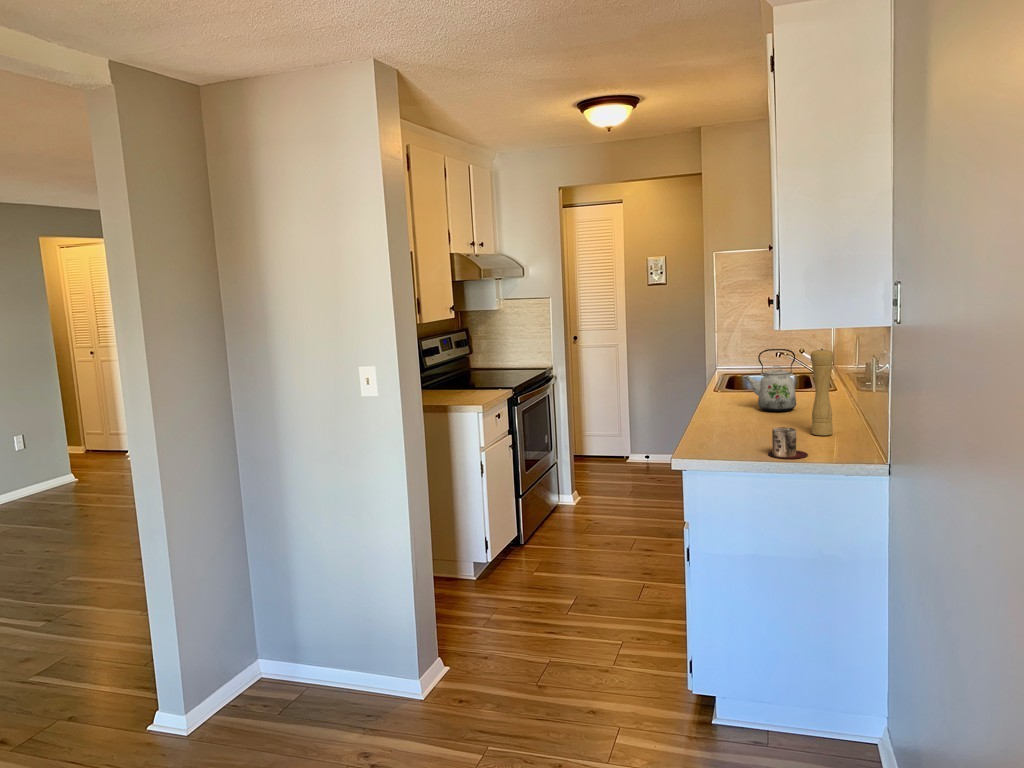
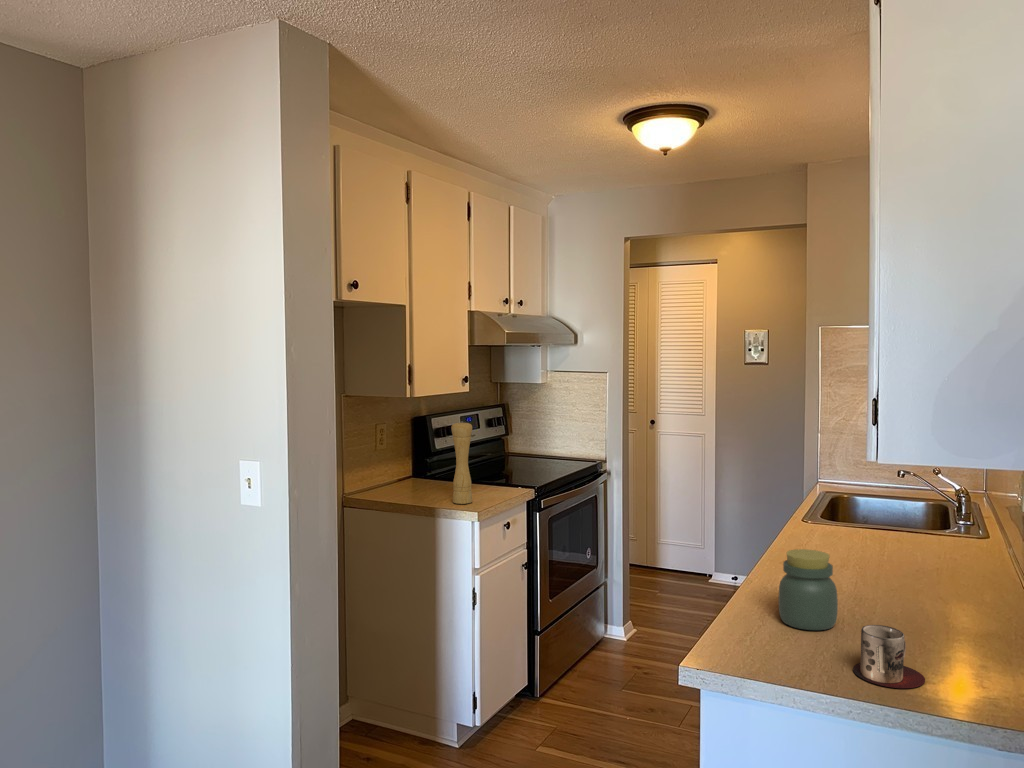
kettle: present [744,349,796,412] -> none [838,473,921,571]
pepper mill: present [810,349,834,436] -> present [451,421,472,504]
jar: none [718,395,753,441] -> present [779,549,838,630]

